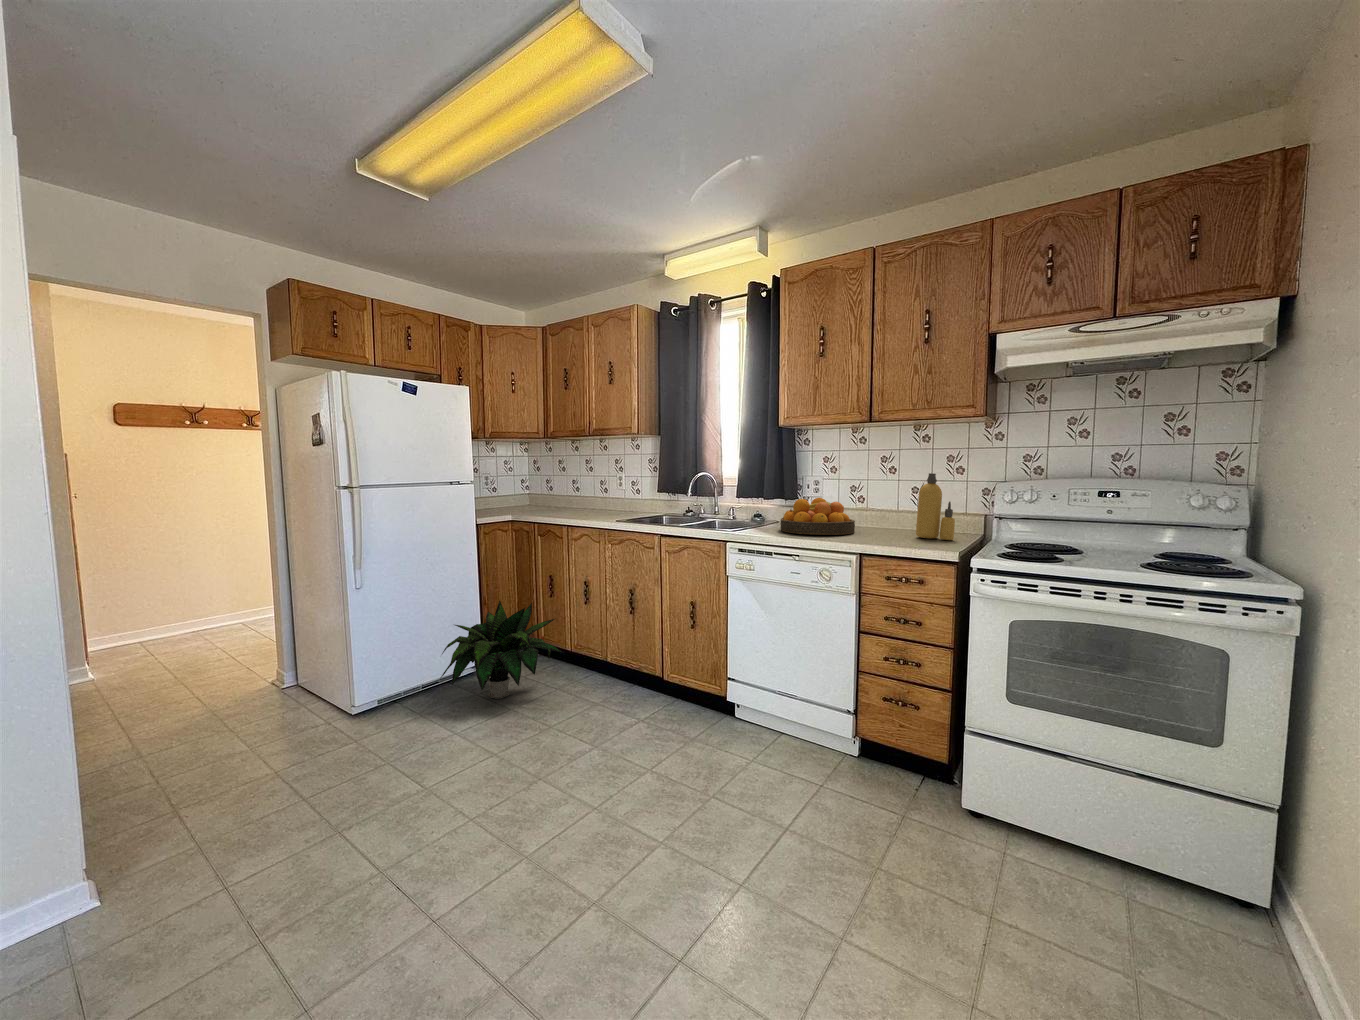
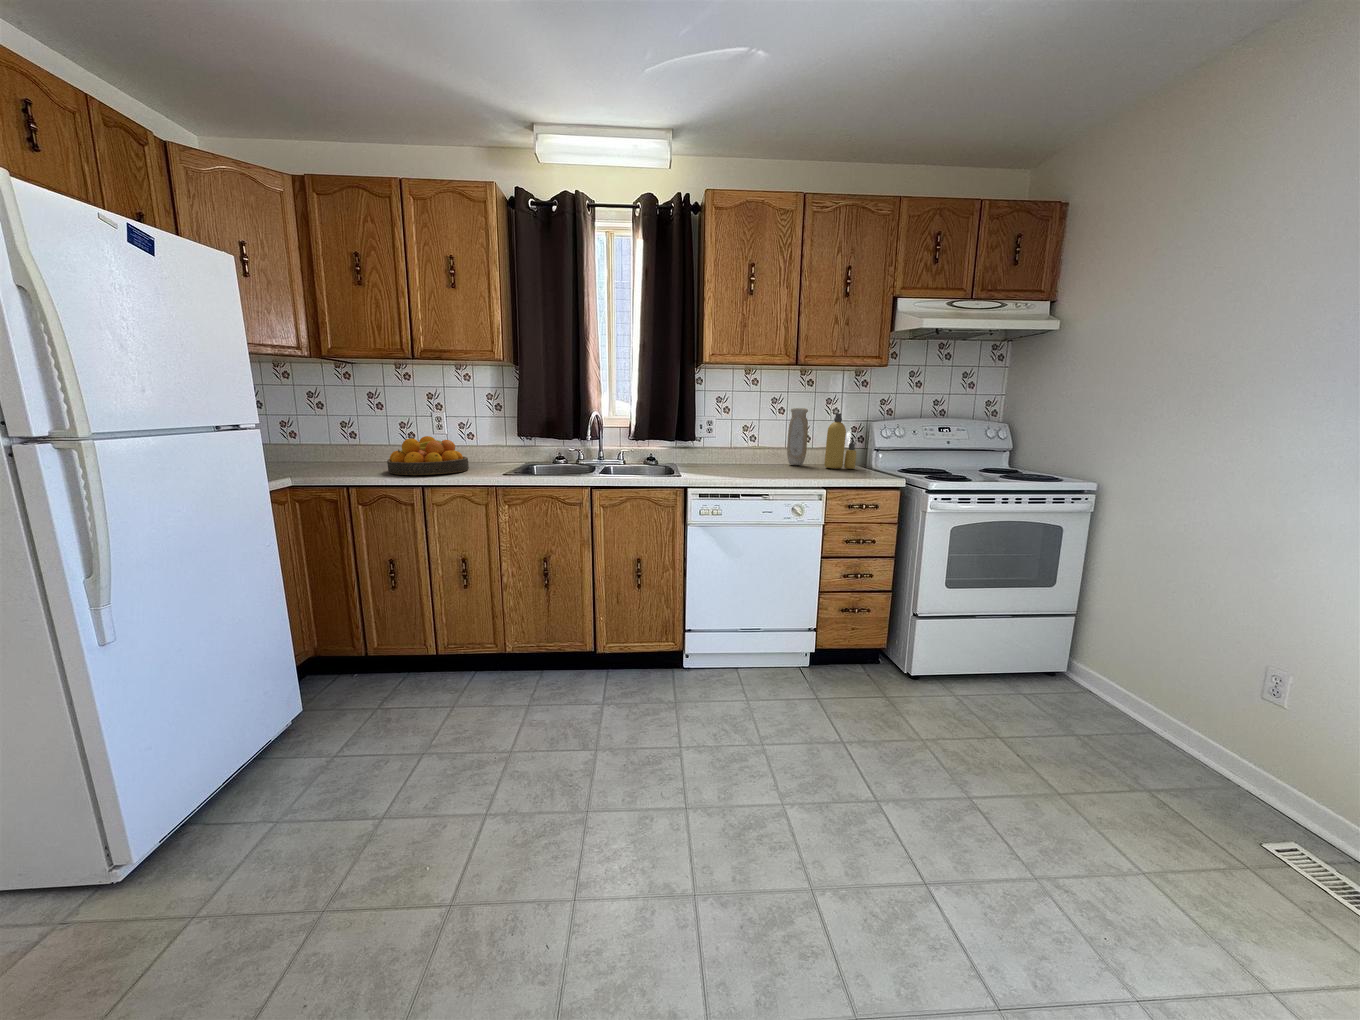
vase: none [887,468,909,532] -> present [787,408,808,465]
fruit bowl: present [781,498,855,535] -> present [387,436,469,475]
potted plant: present [441,601,564,699] -> none [294,603,480,760]

